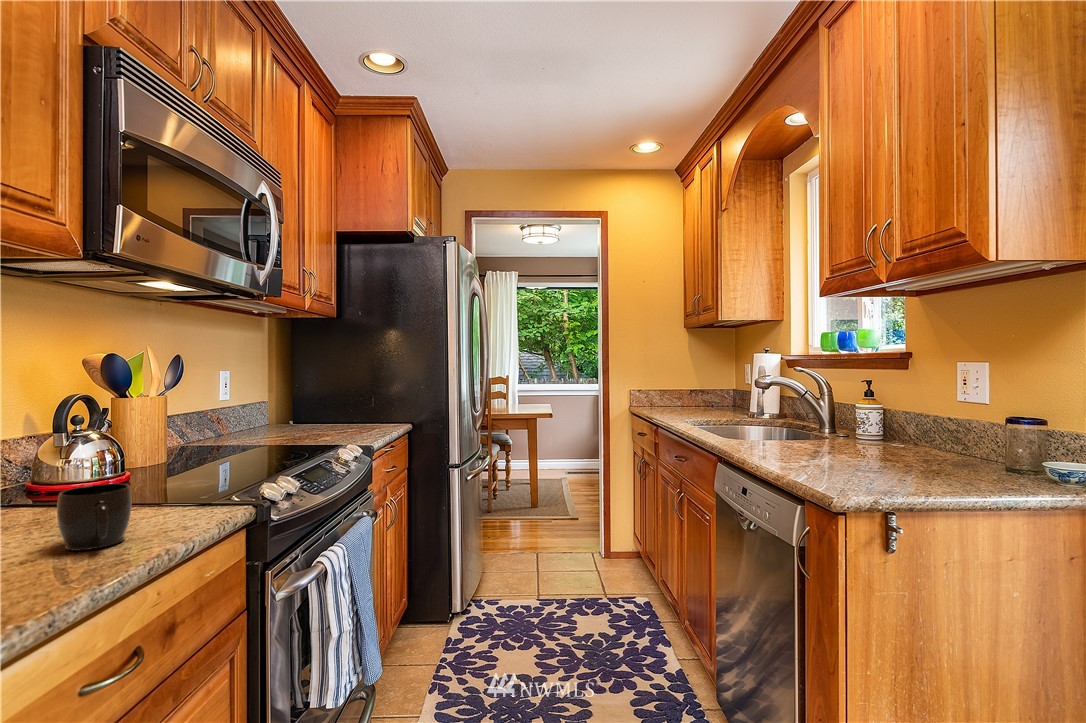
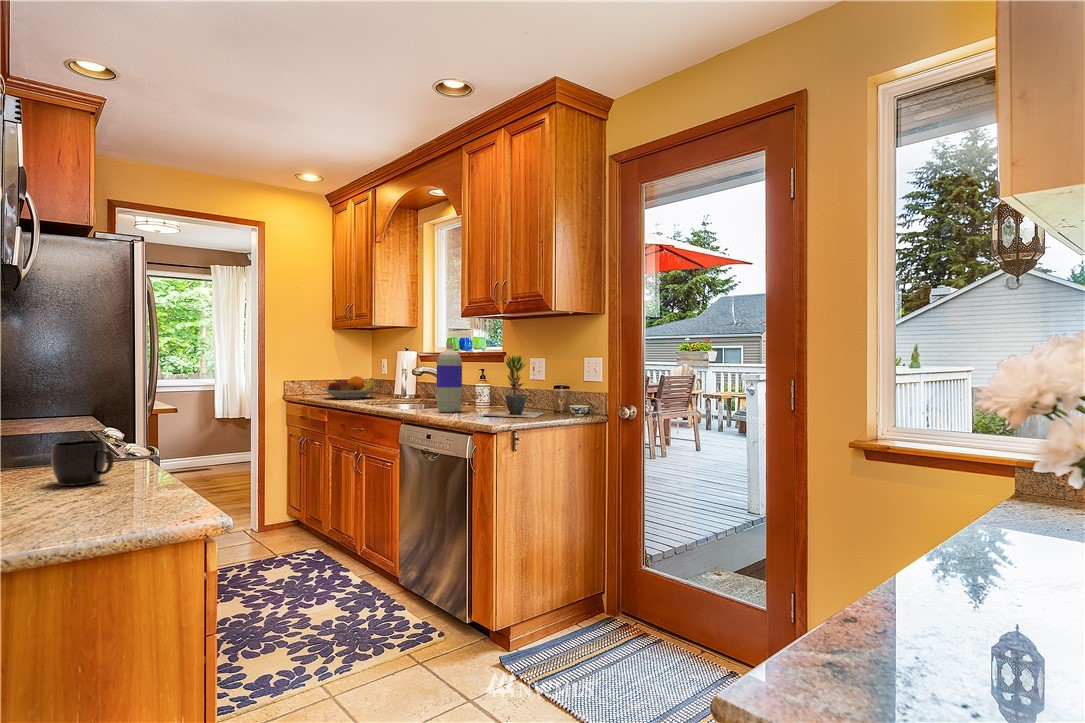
bottle: none [770,339,814,453] -> present [437,343,462,413]
potted plant: none [835,355,992,484] -> present [483,355,545,418]
fruit bowl: none [663,388,728,416] -> present [323,376,376,399]

